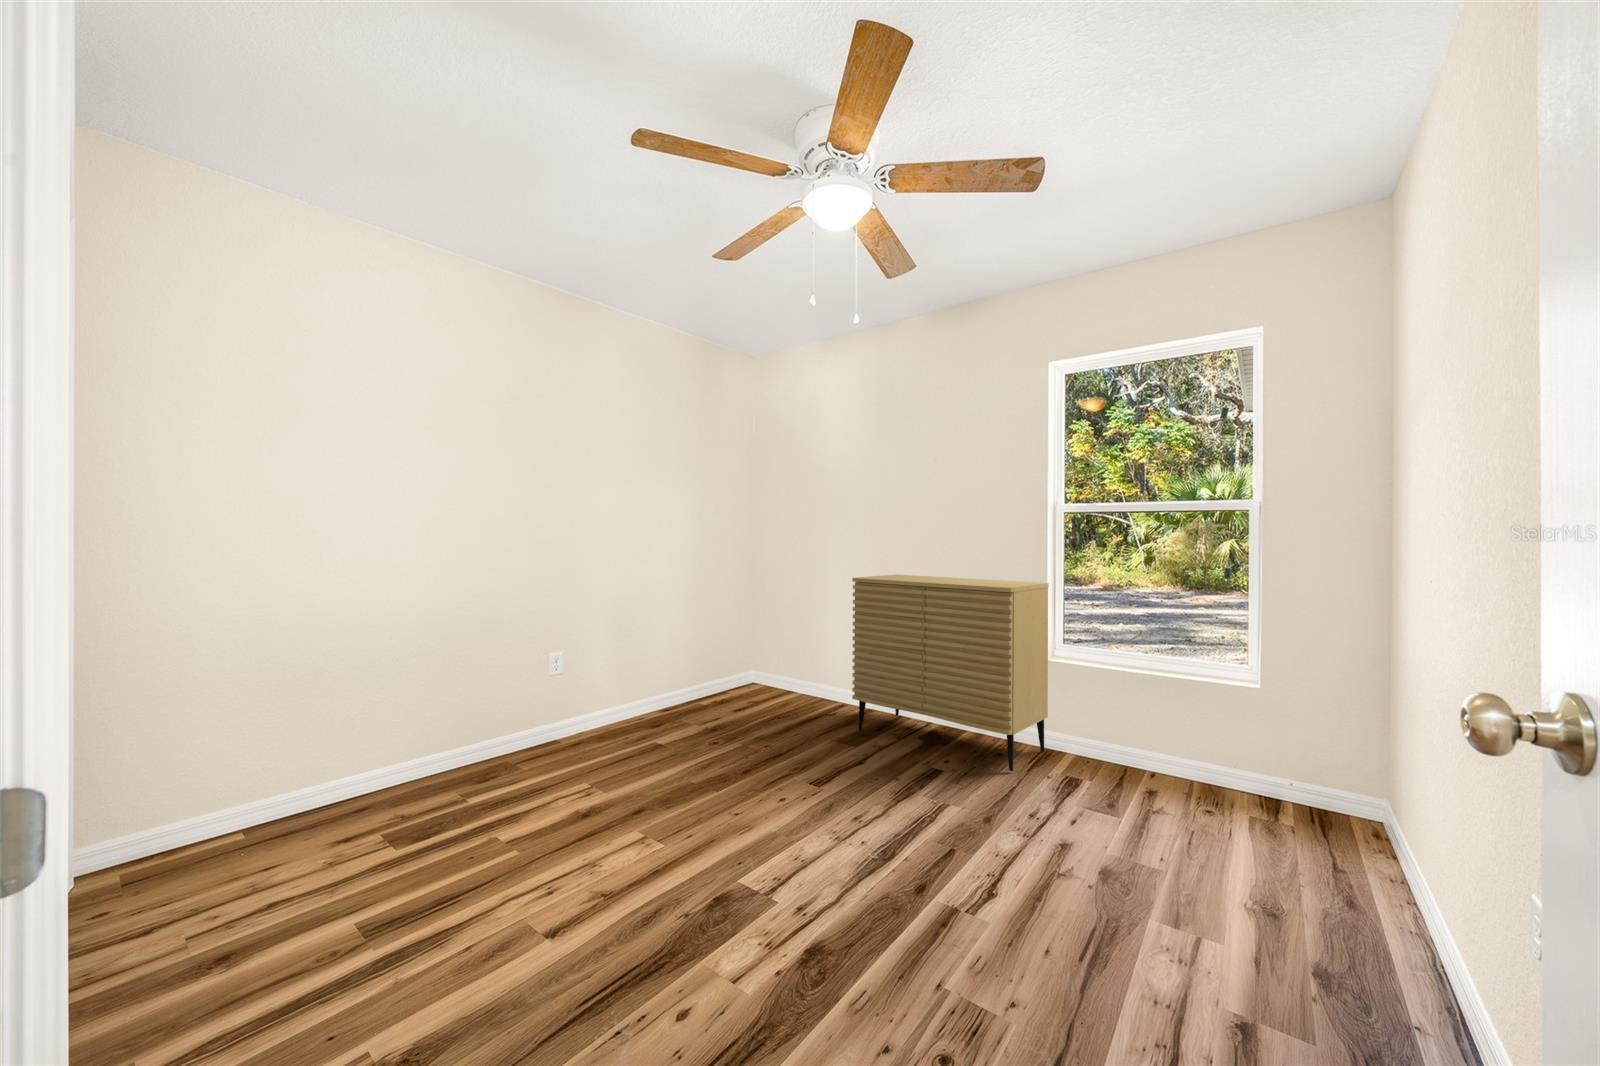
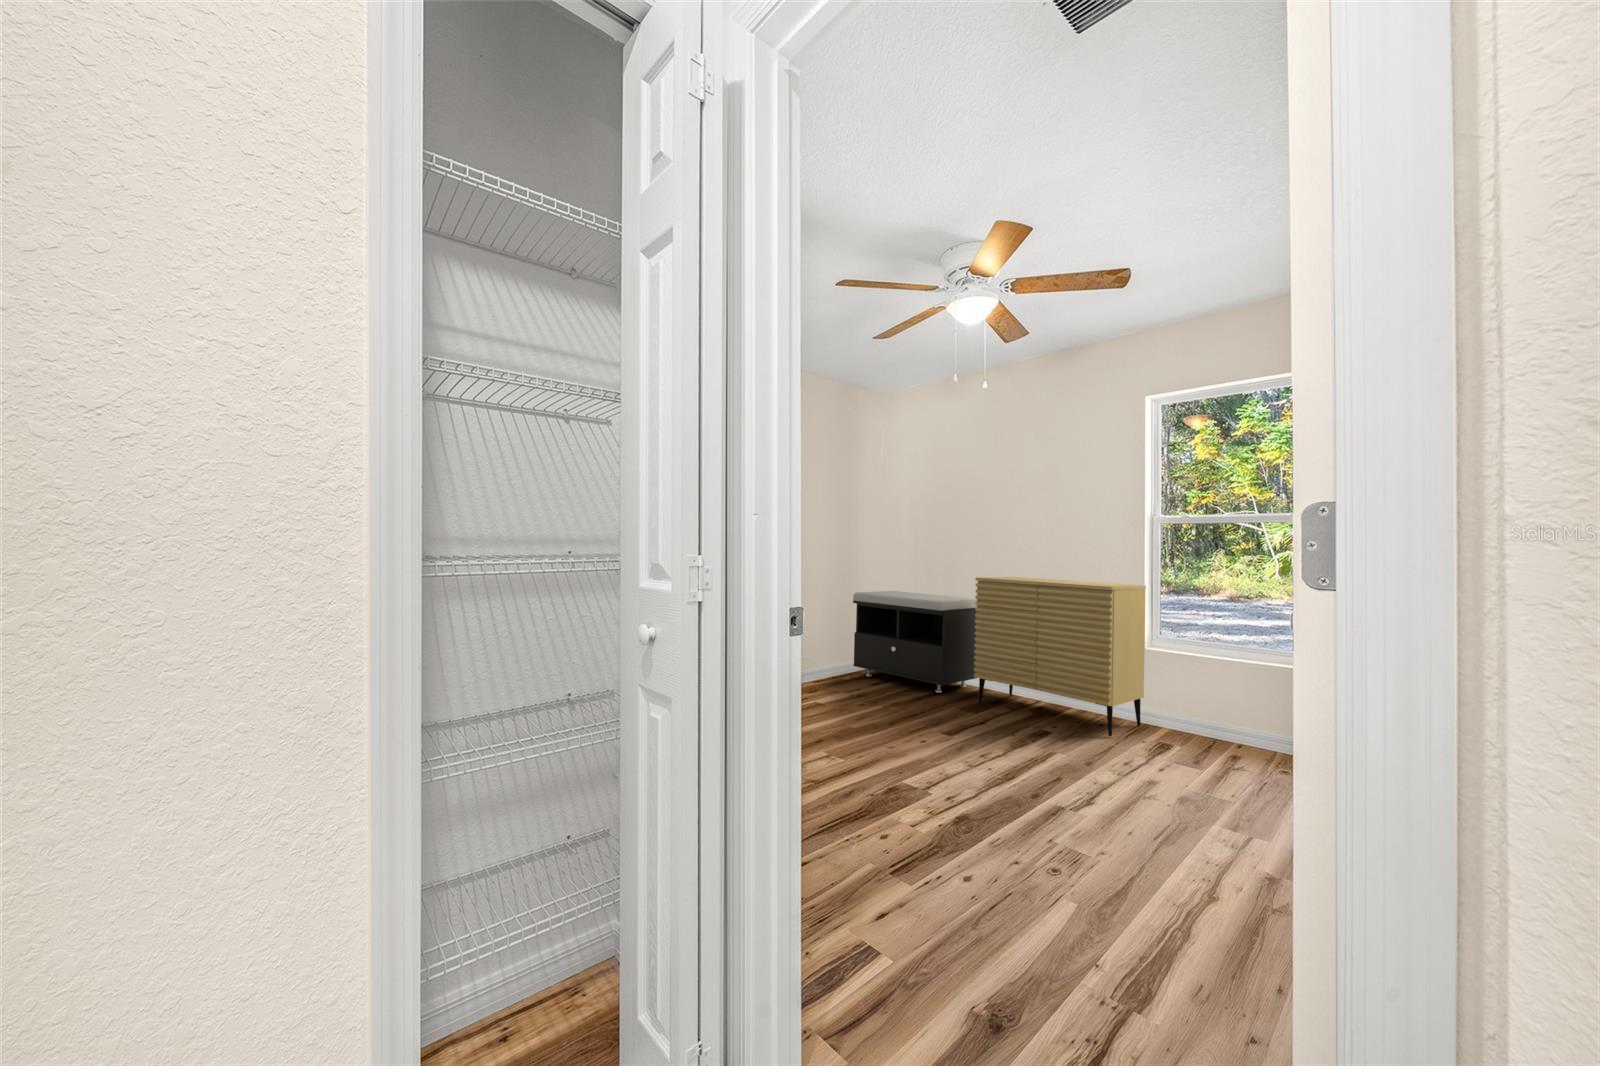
storage bench: none [712,593,864,718] -> present [853,591,977,693]

